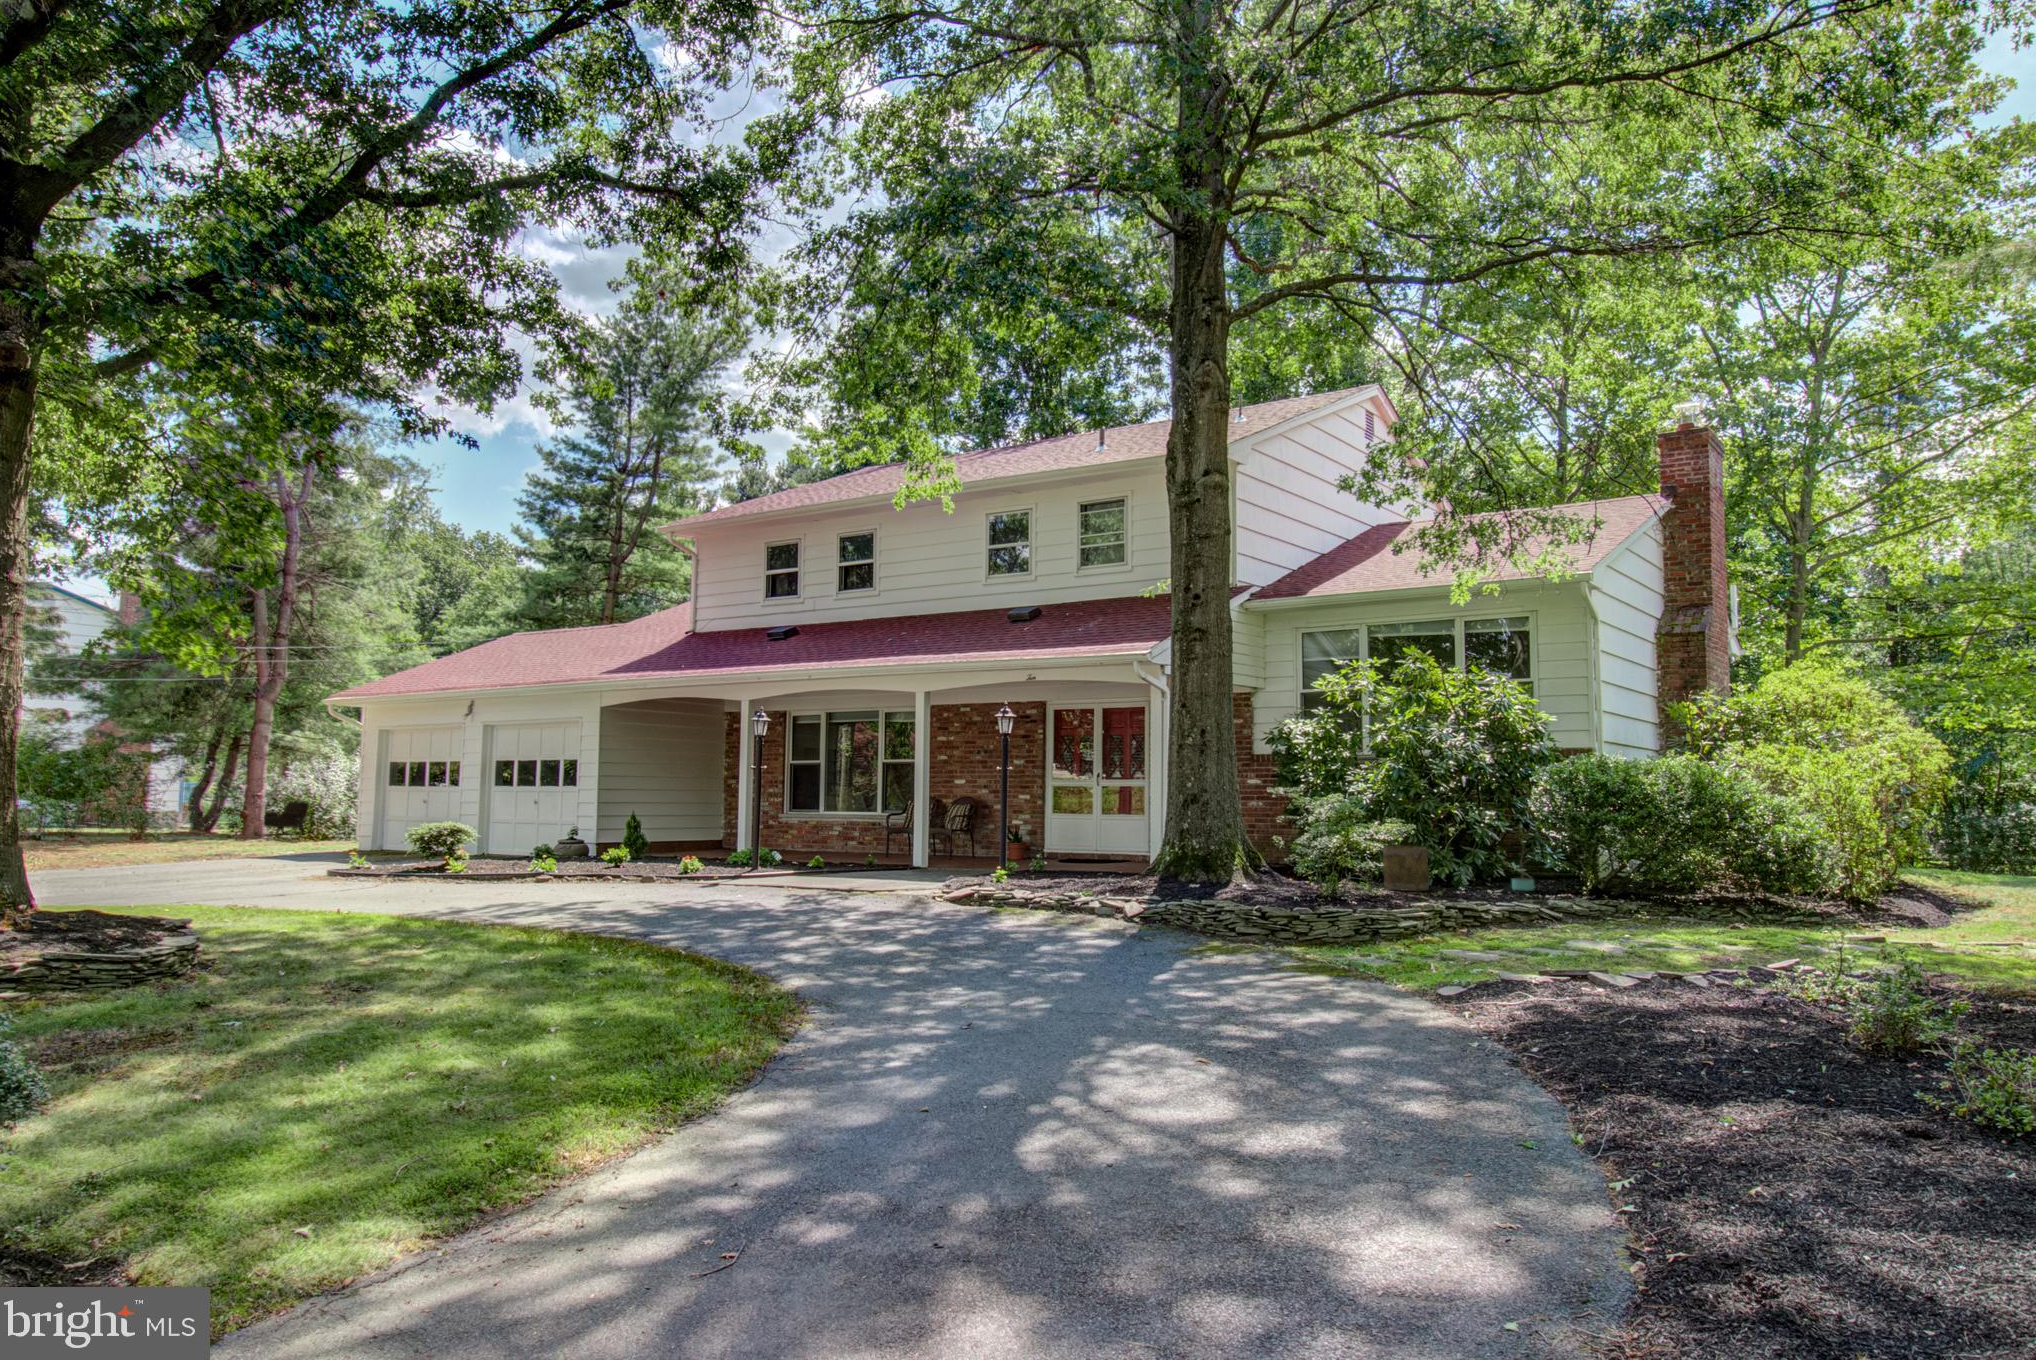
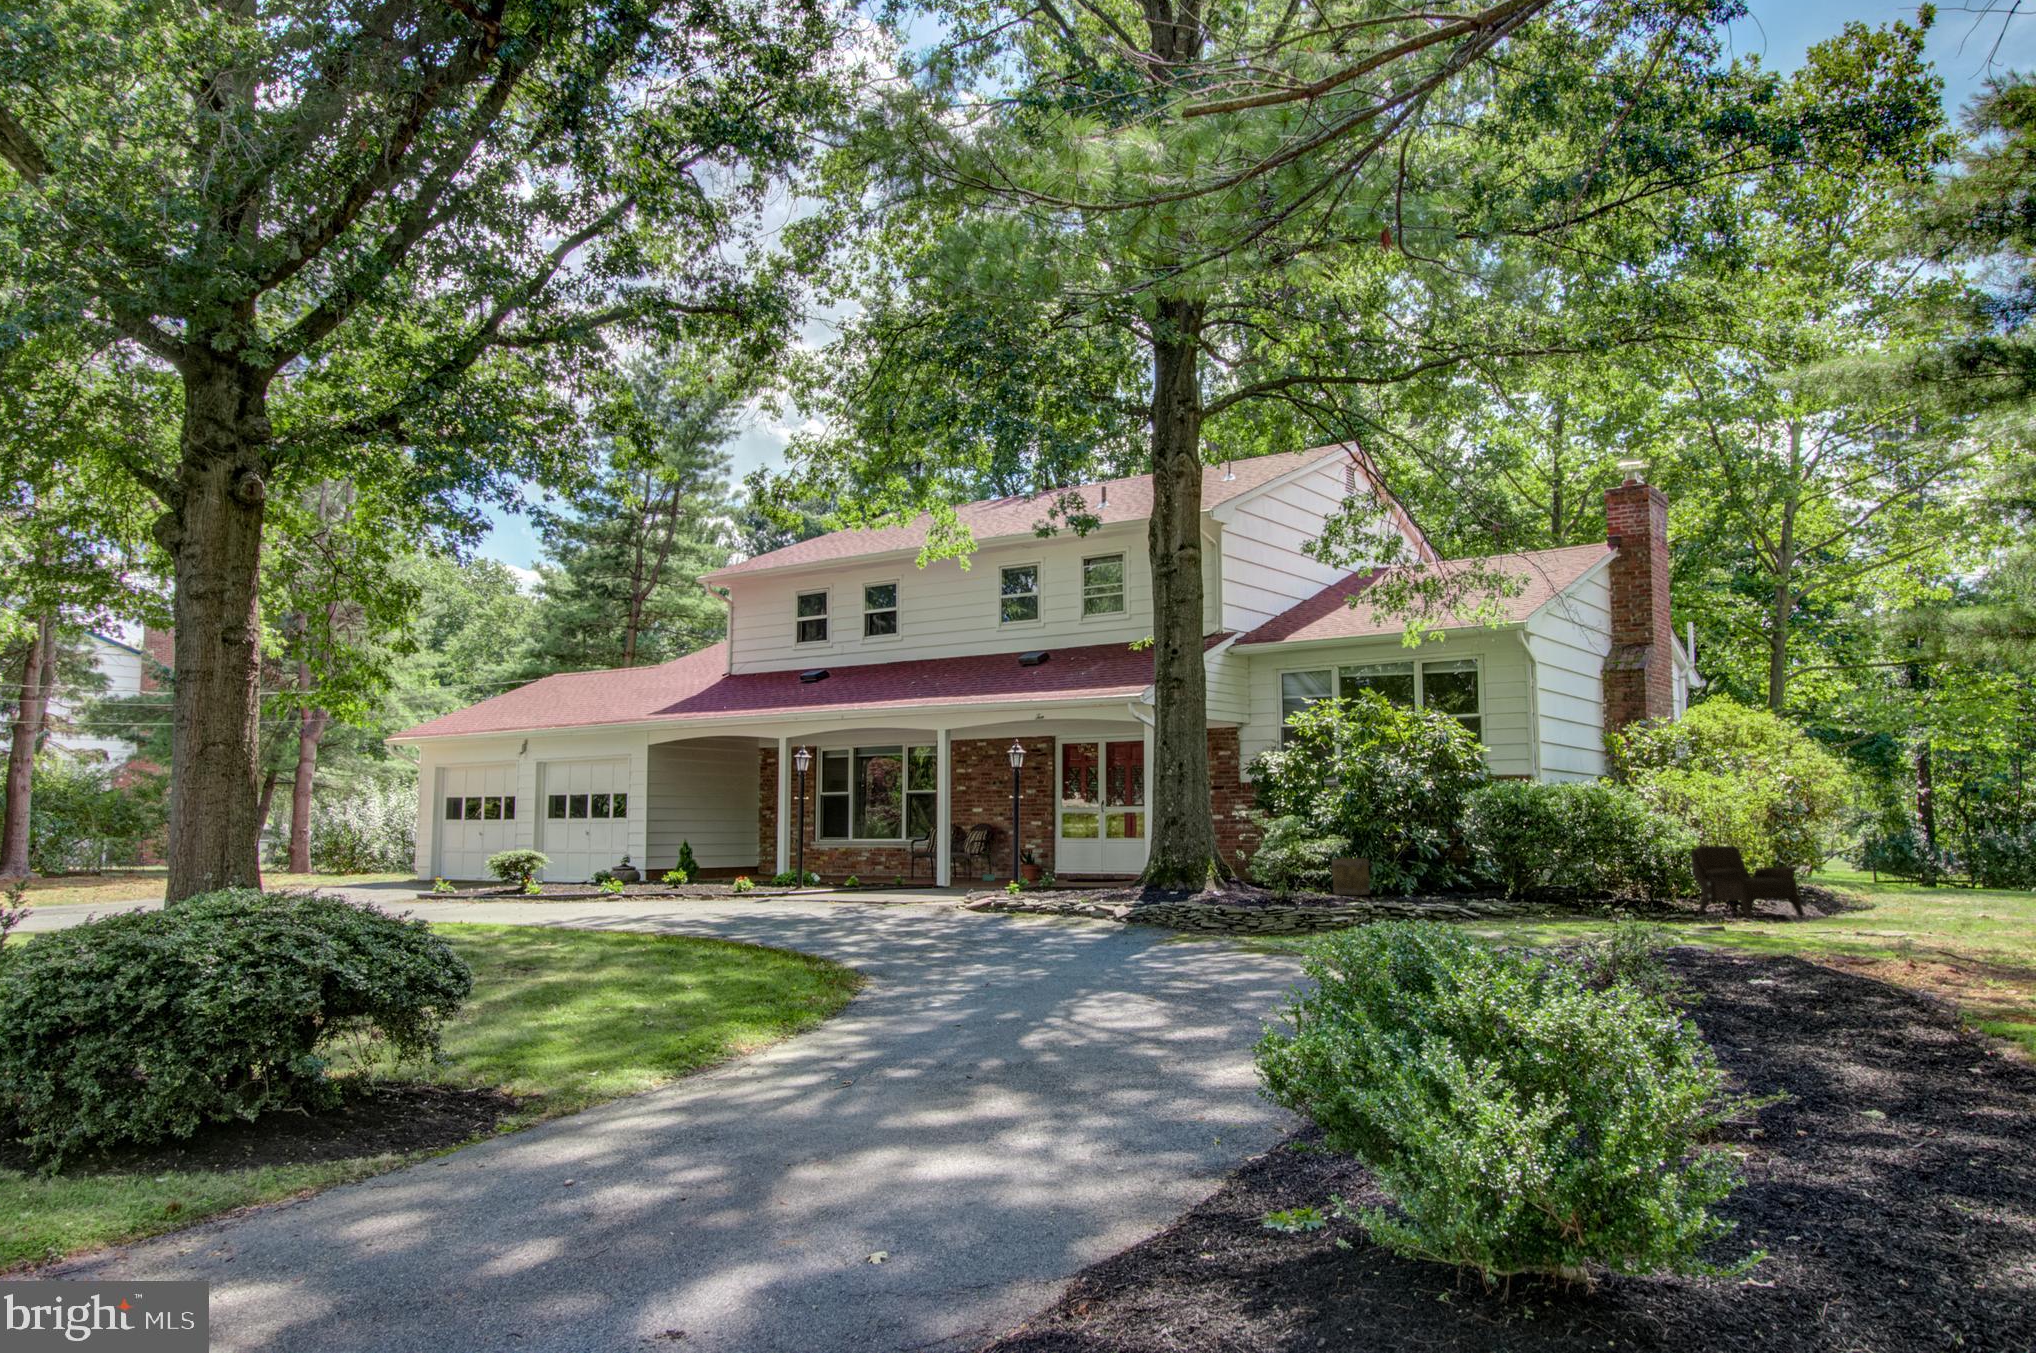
armchair: present [254,801,309,835] -> present [1691,845,1805,919]
potted plant: present [1512,827,1544,891] -> present [983,852,995,881]

